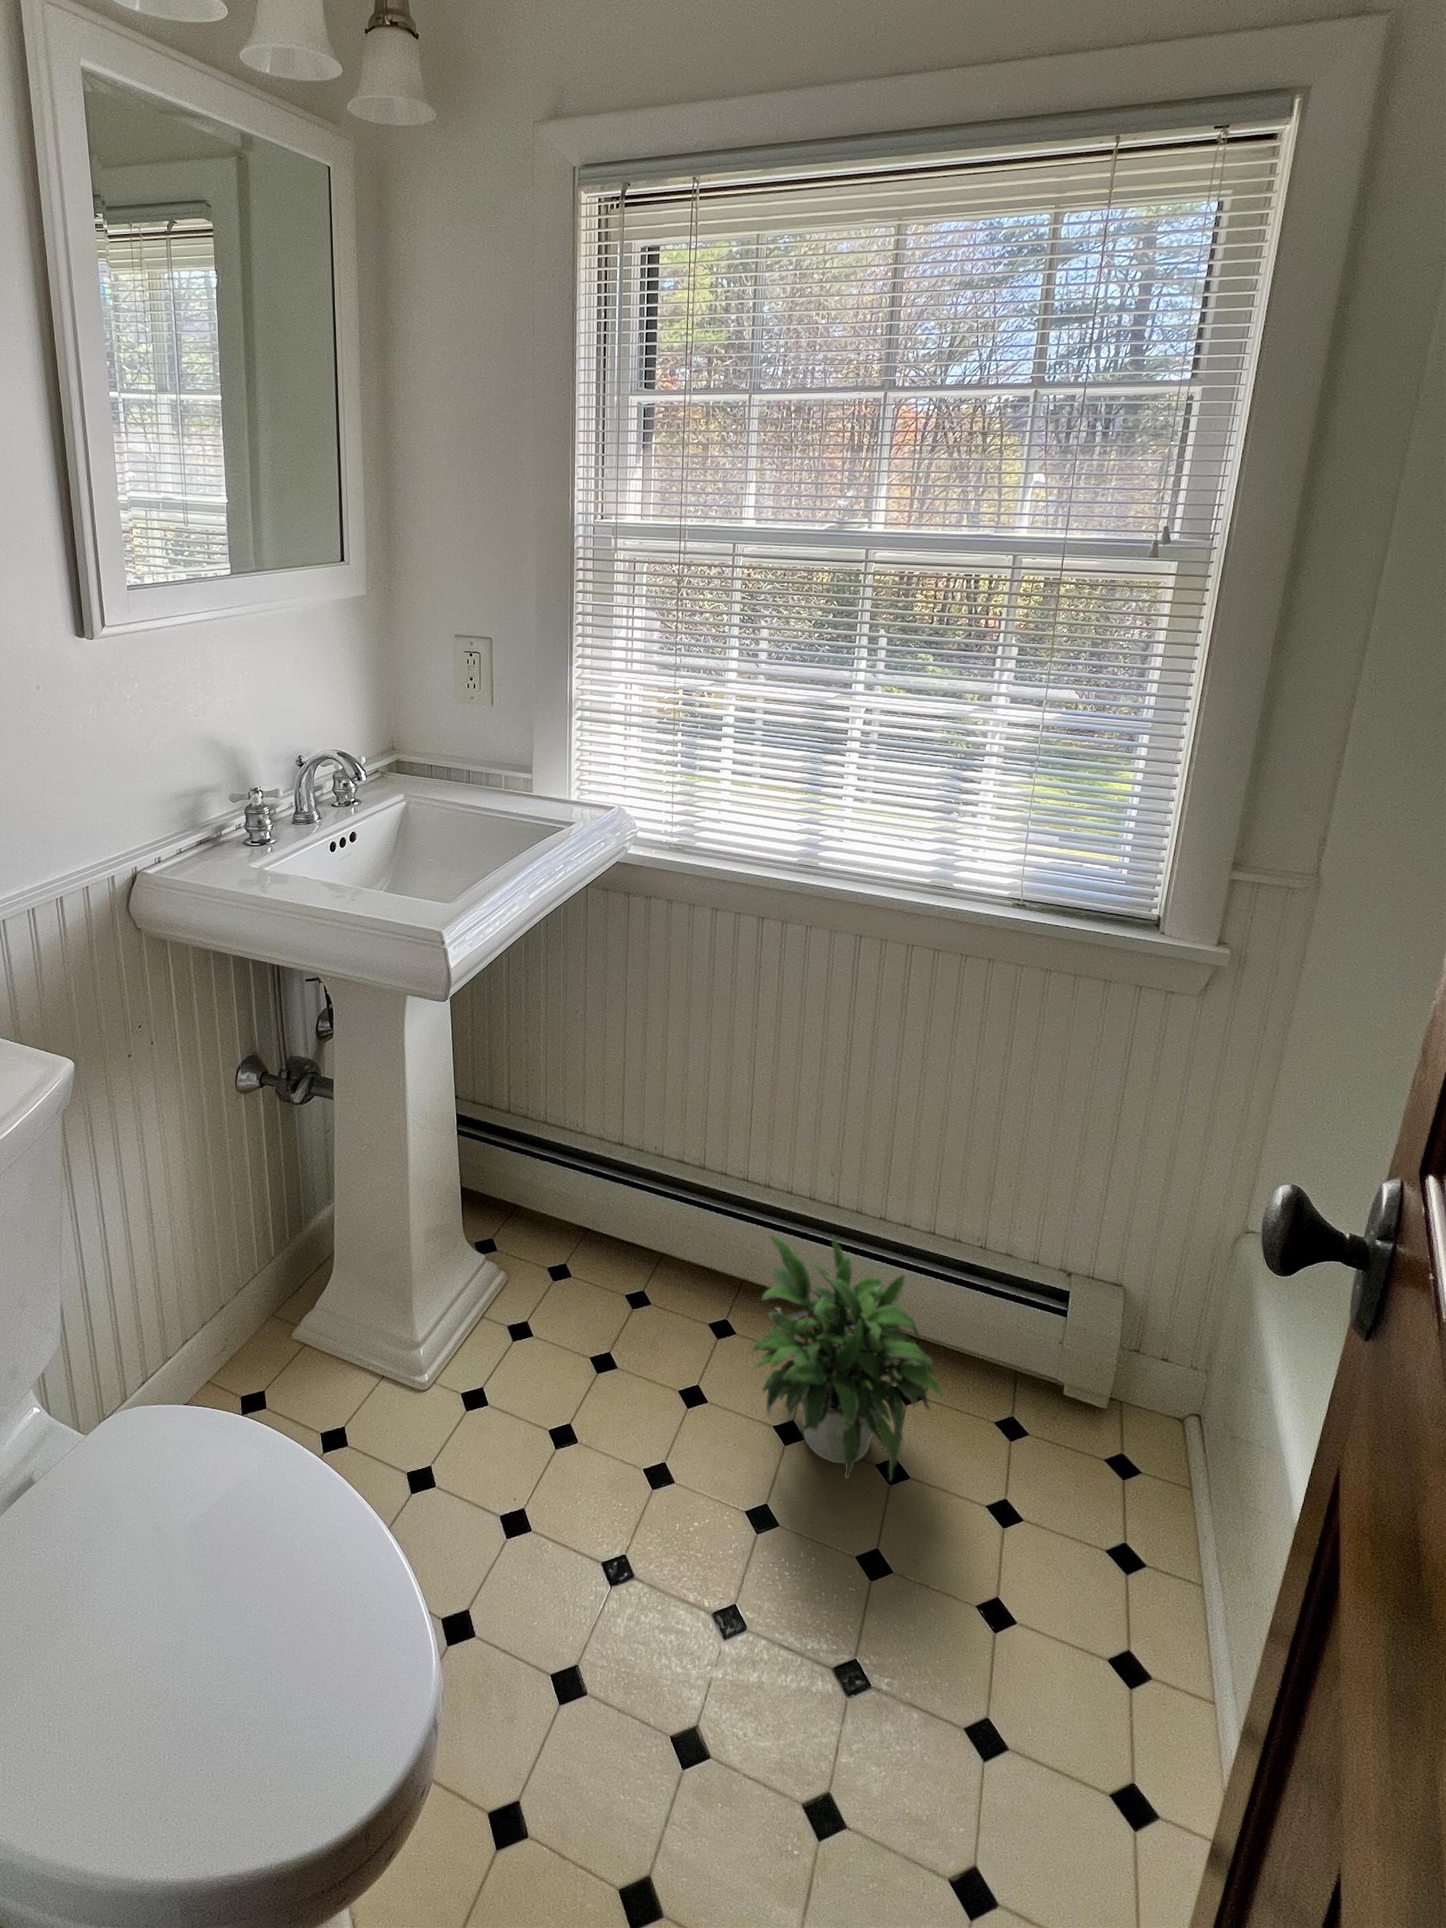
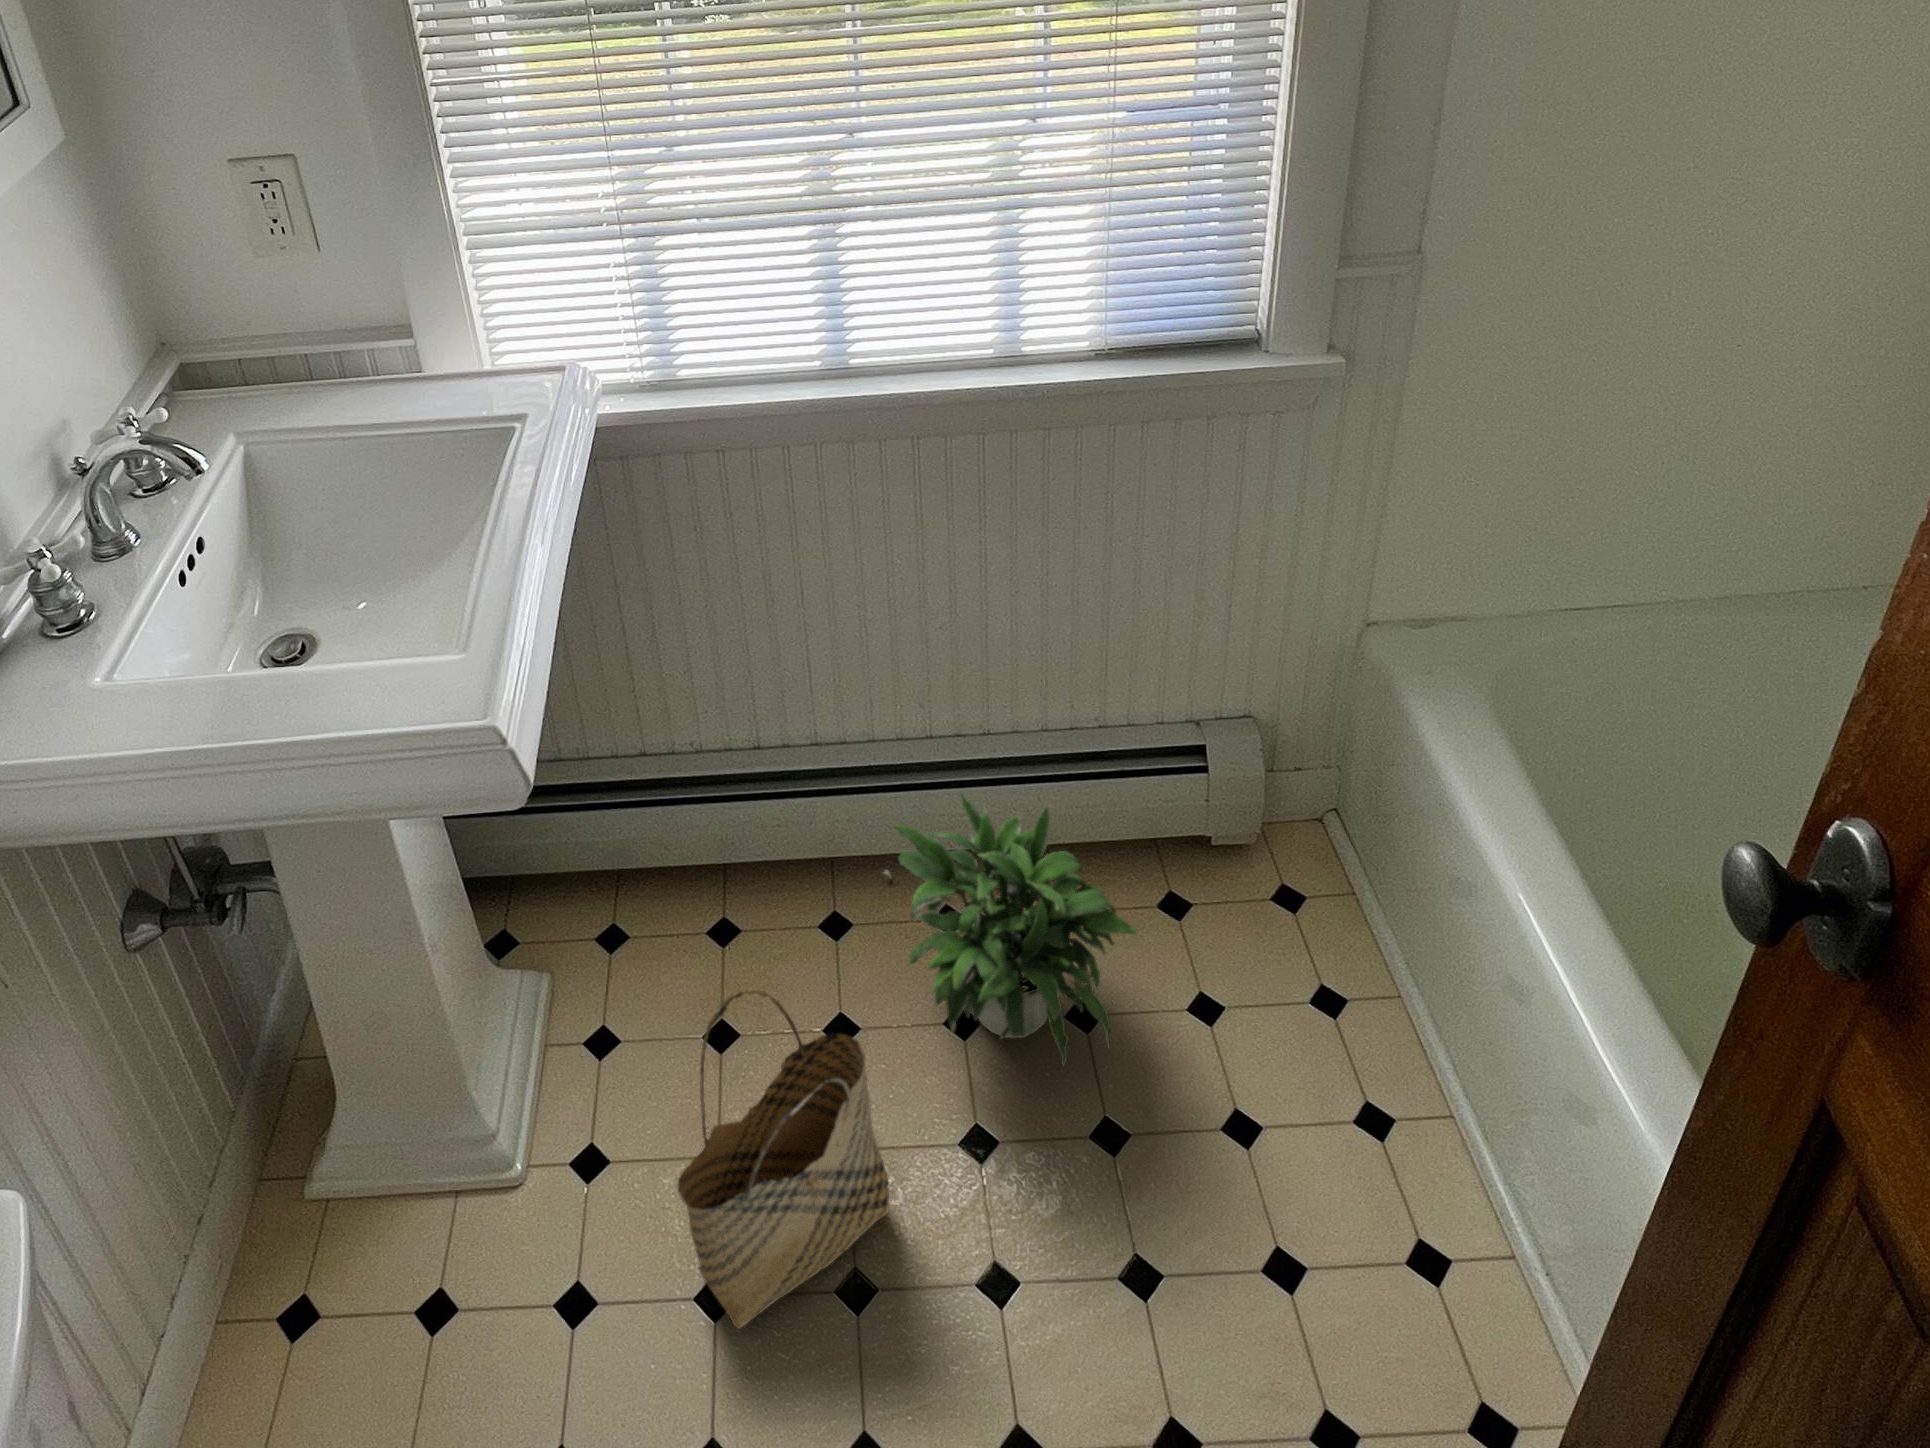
woven basket: none [500,1271,677,1545] -> present [678,991,889,1329]

